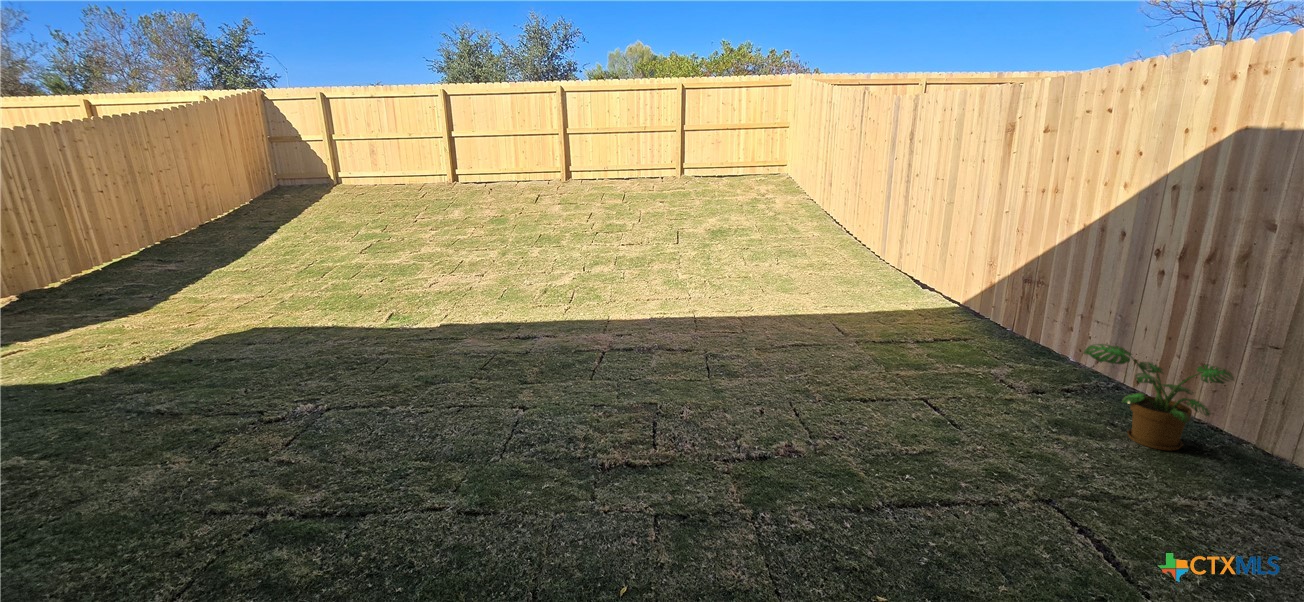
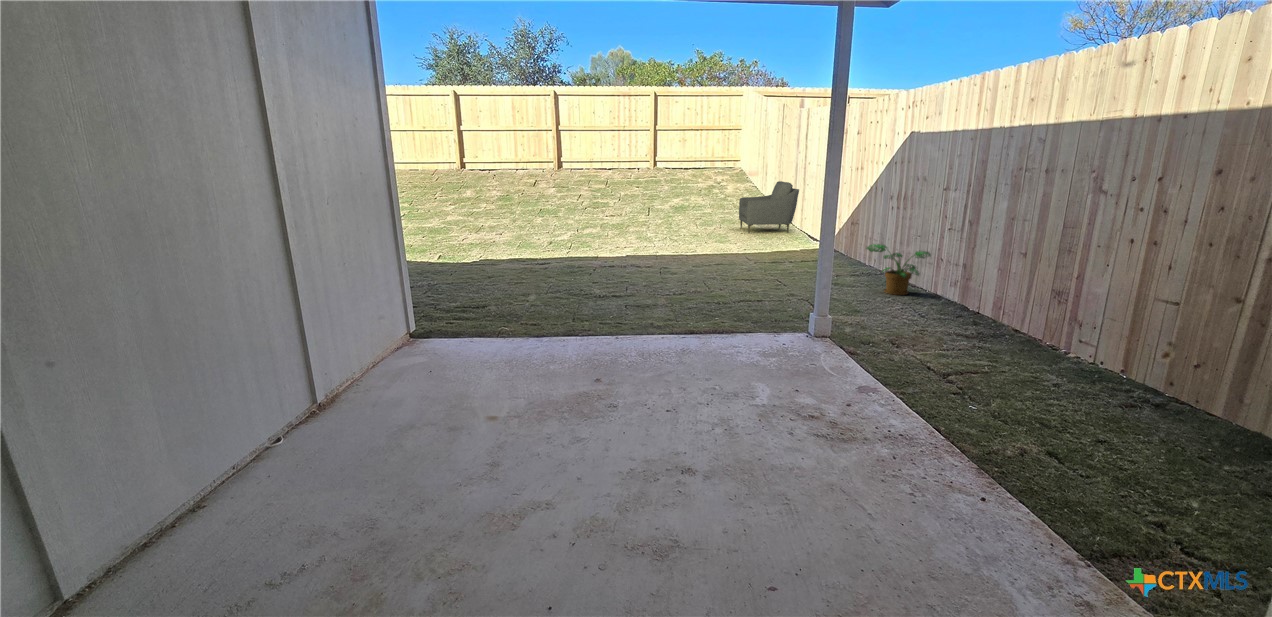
chair: none [798,199,884,271] -> present [739,181,799,233]

